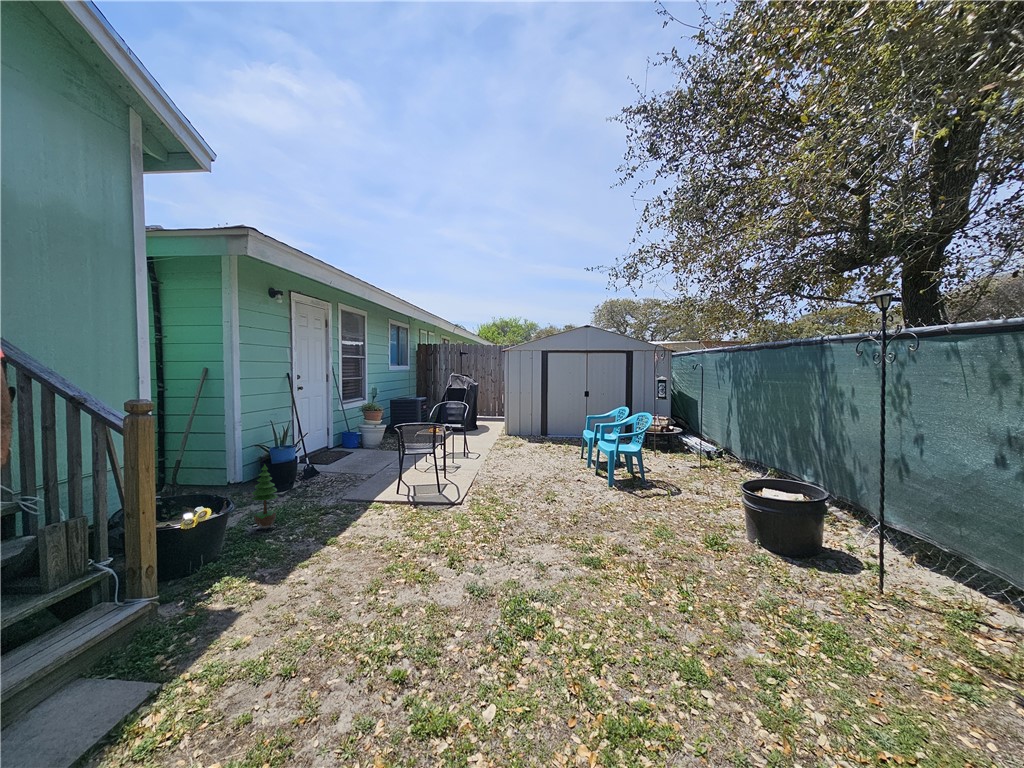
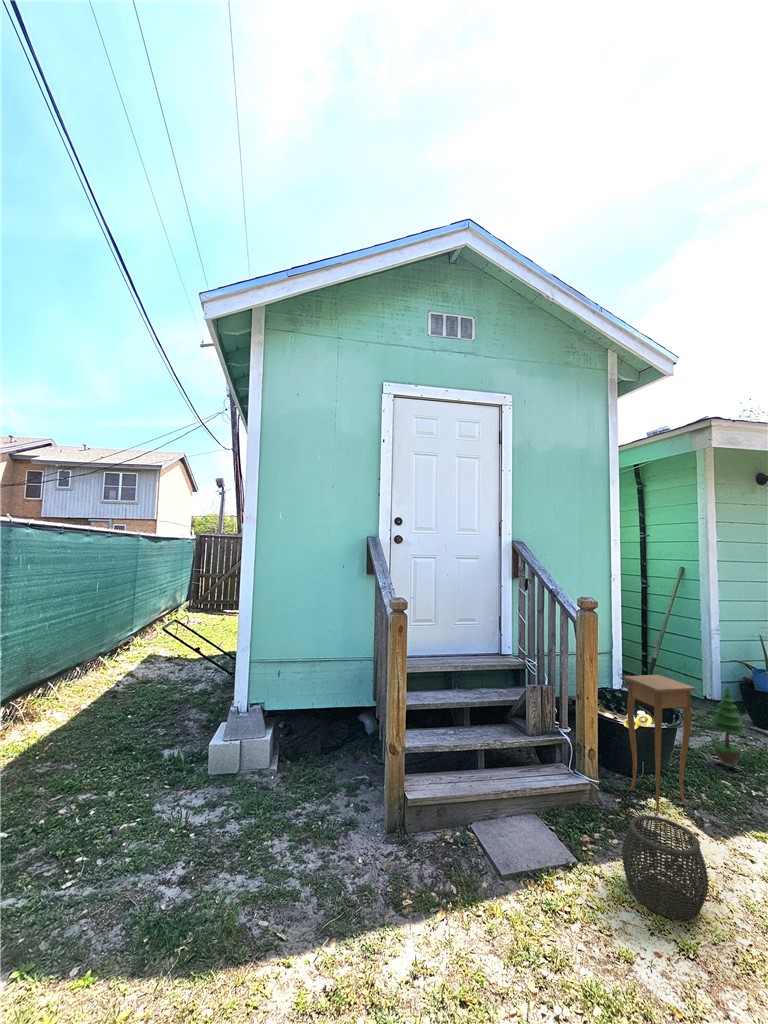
side table: none [179,467,252,590] -> present [624,675,696,810]
woven basket: none [214,584,294,671] -> present [621,816,709,921]

